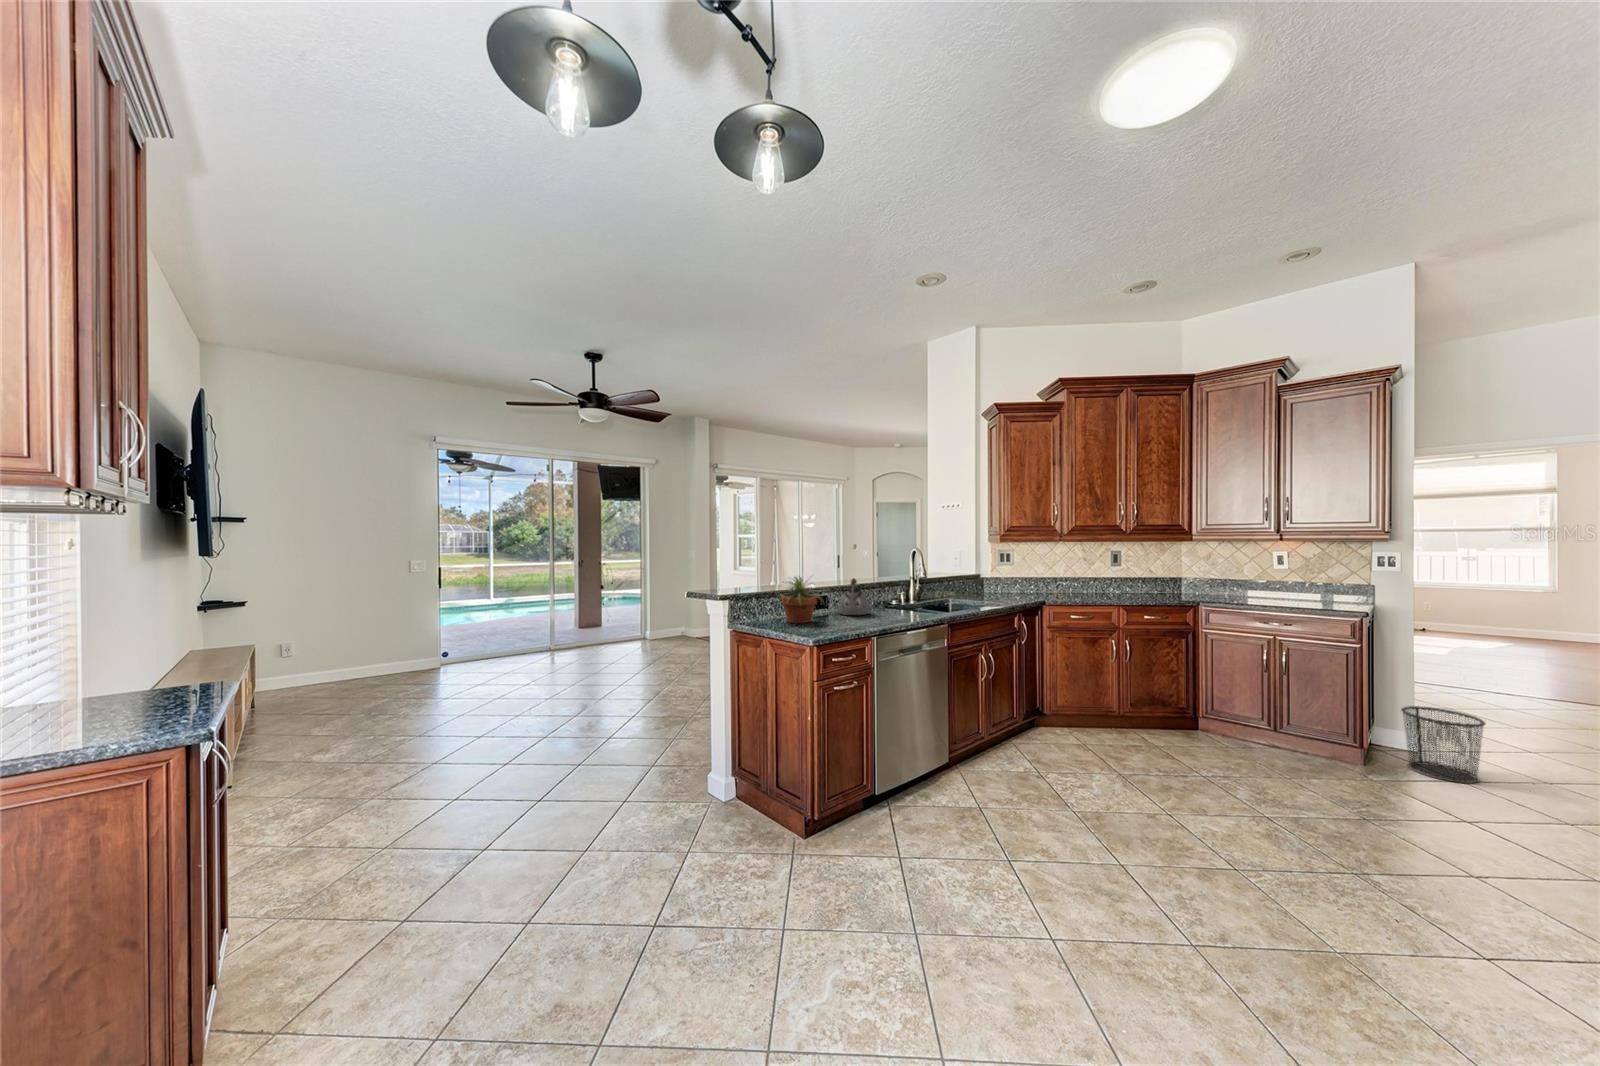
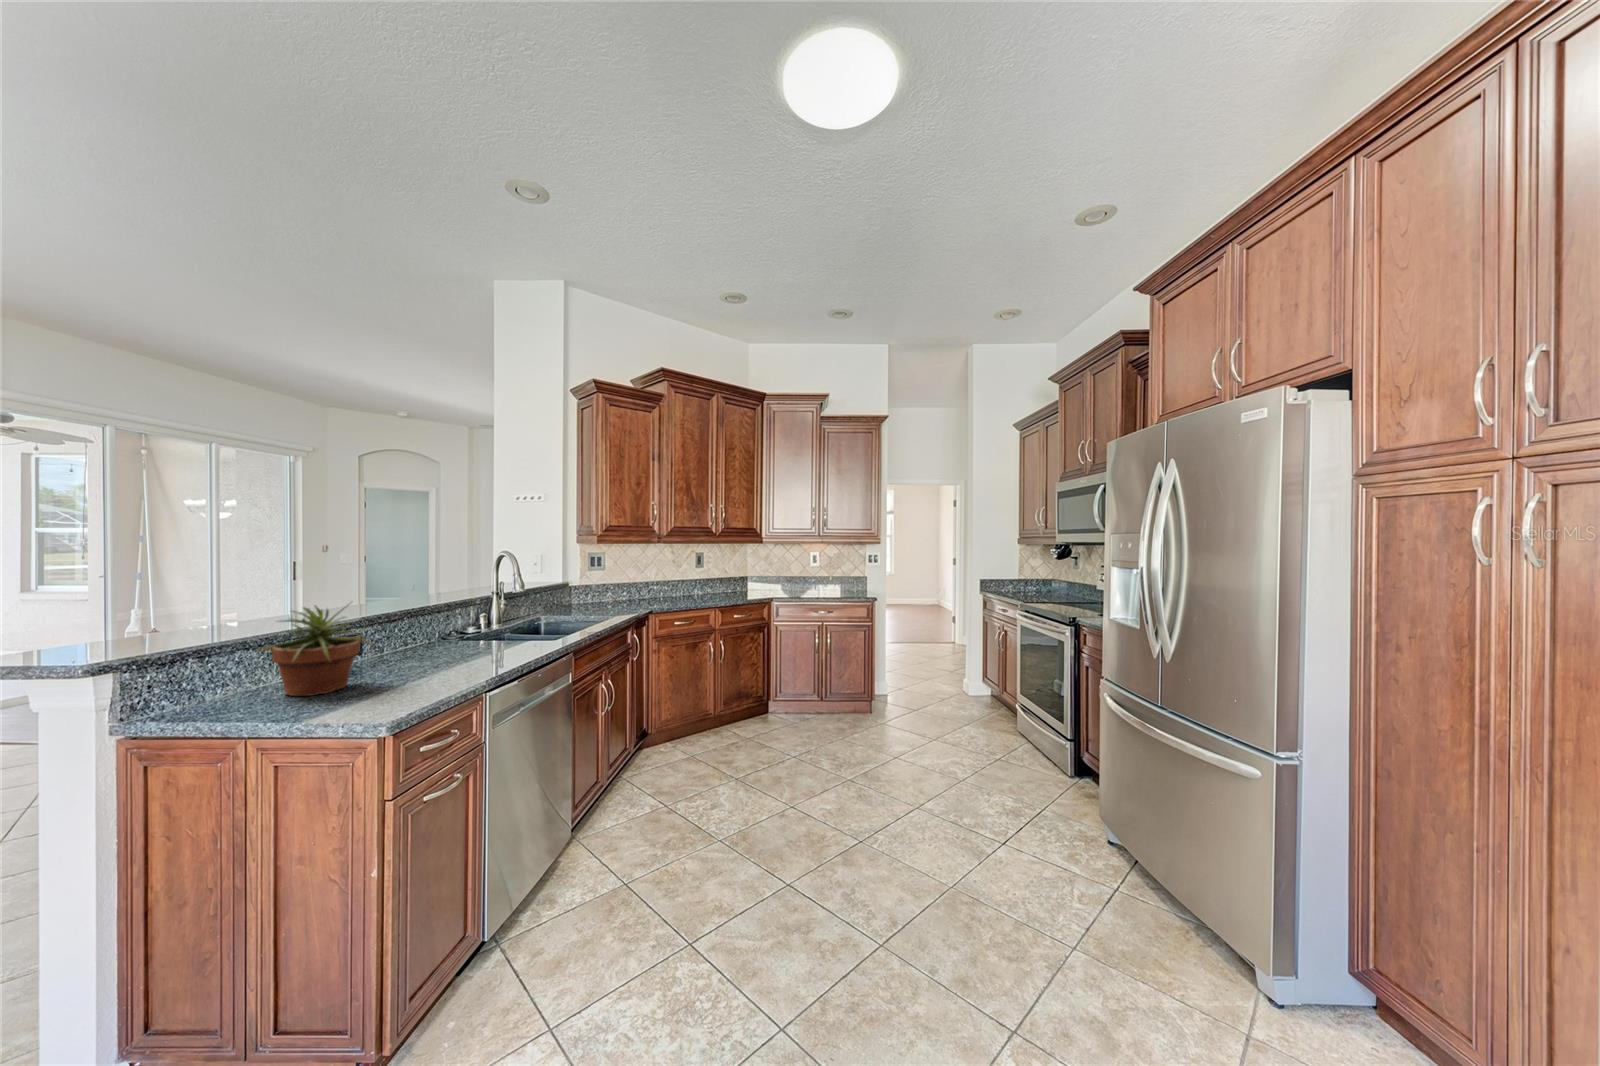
kettle: present [838,578,870,615] -> none [386,601,448,663]
waste bin: present [1401,706,1485,783] -> none [883,659,921,709]

